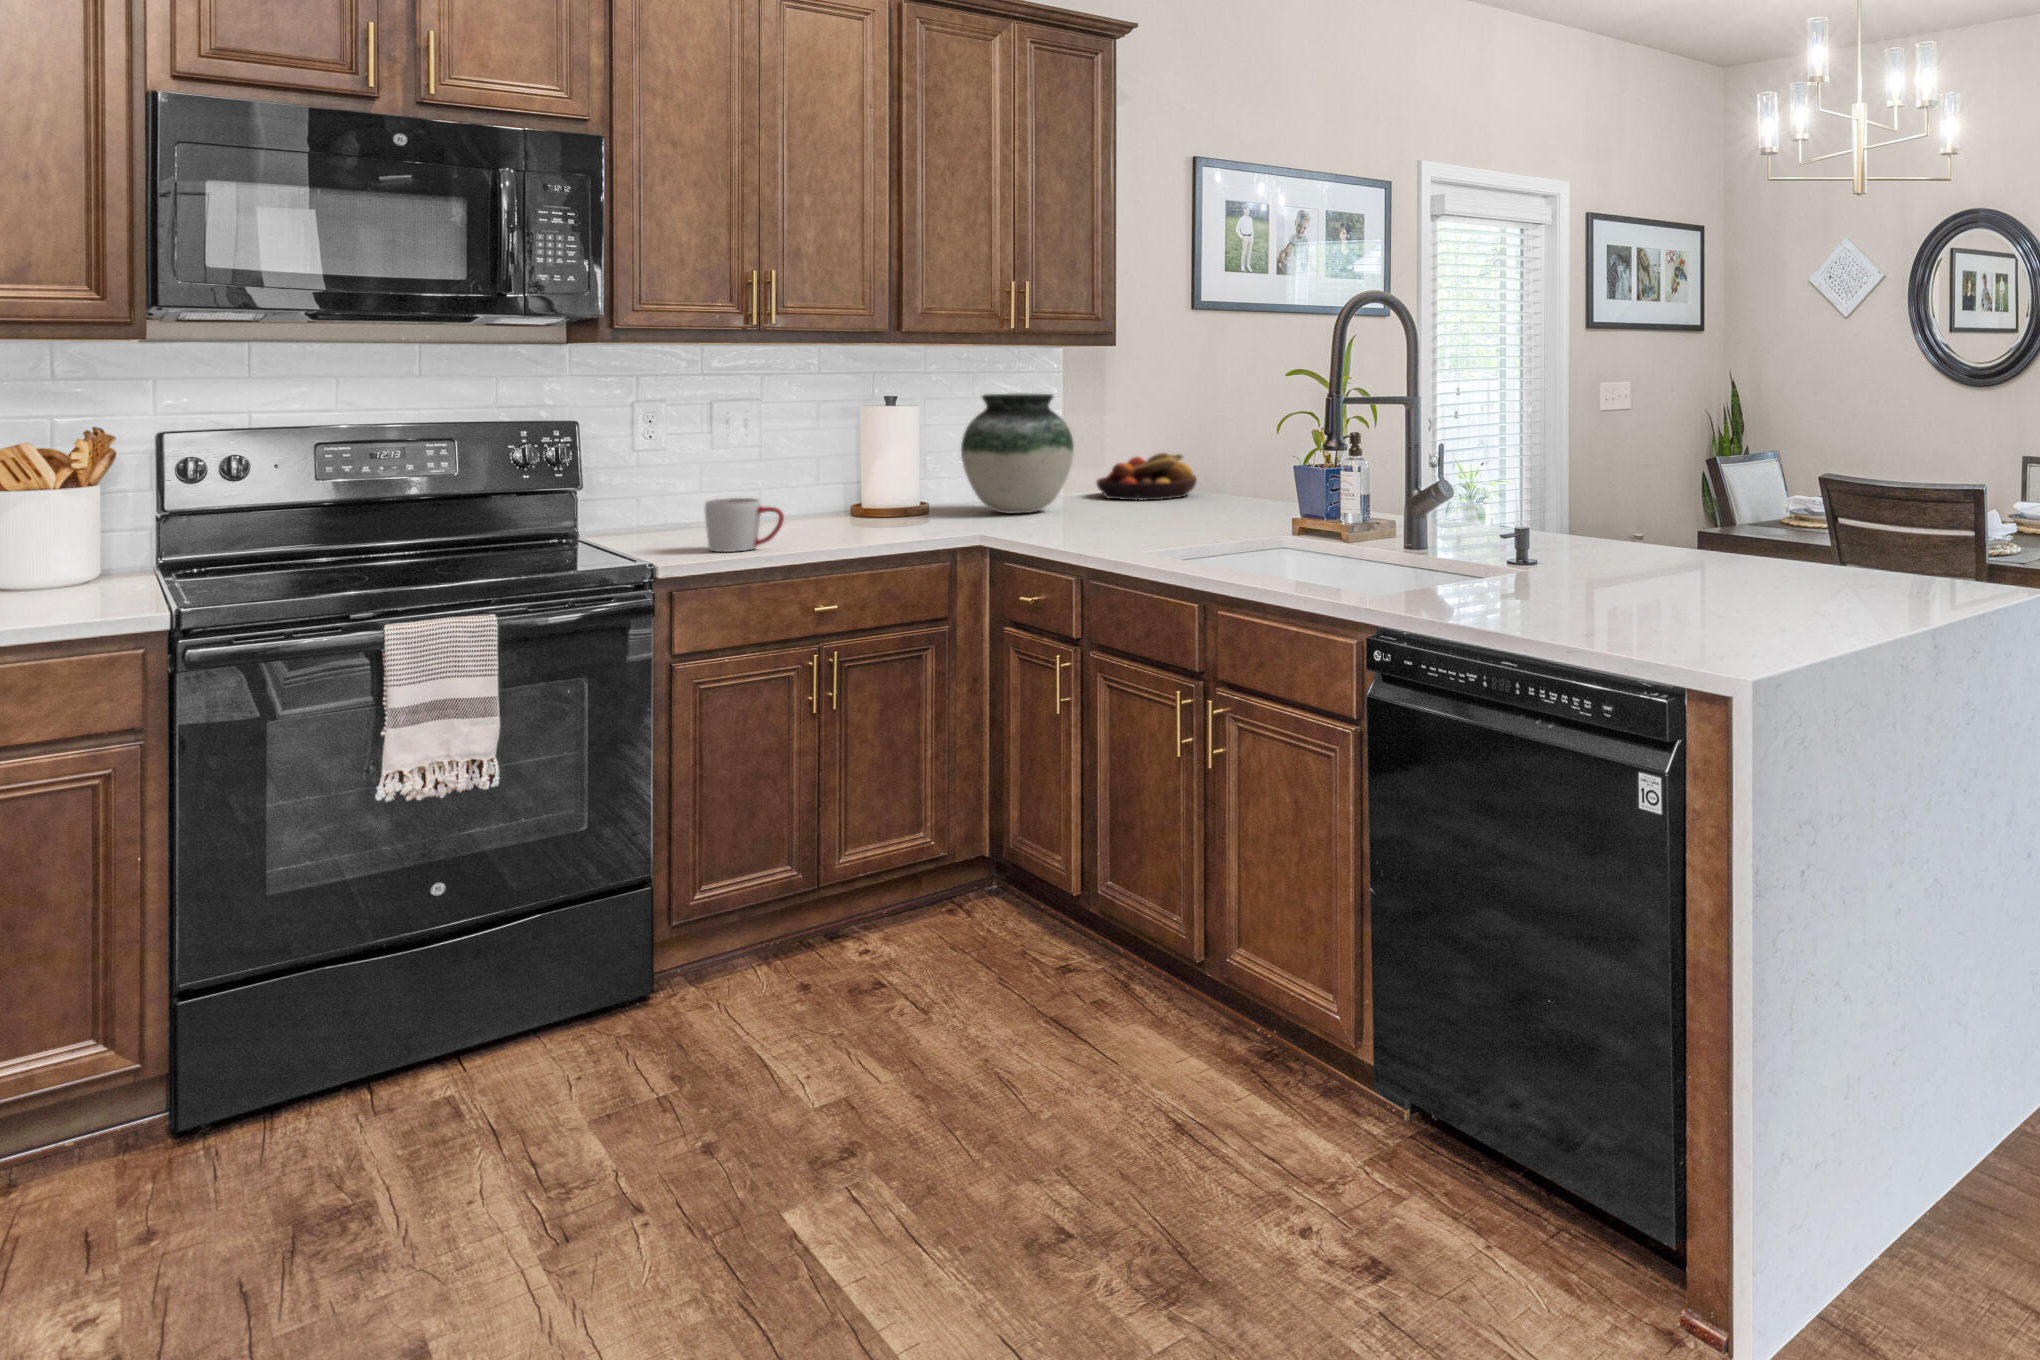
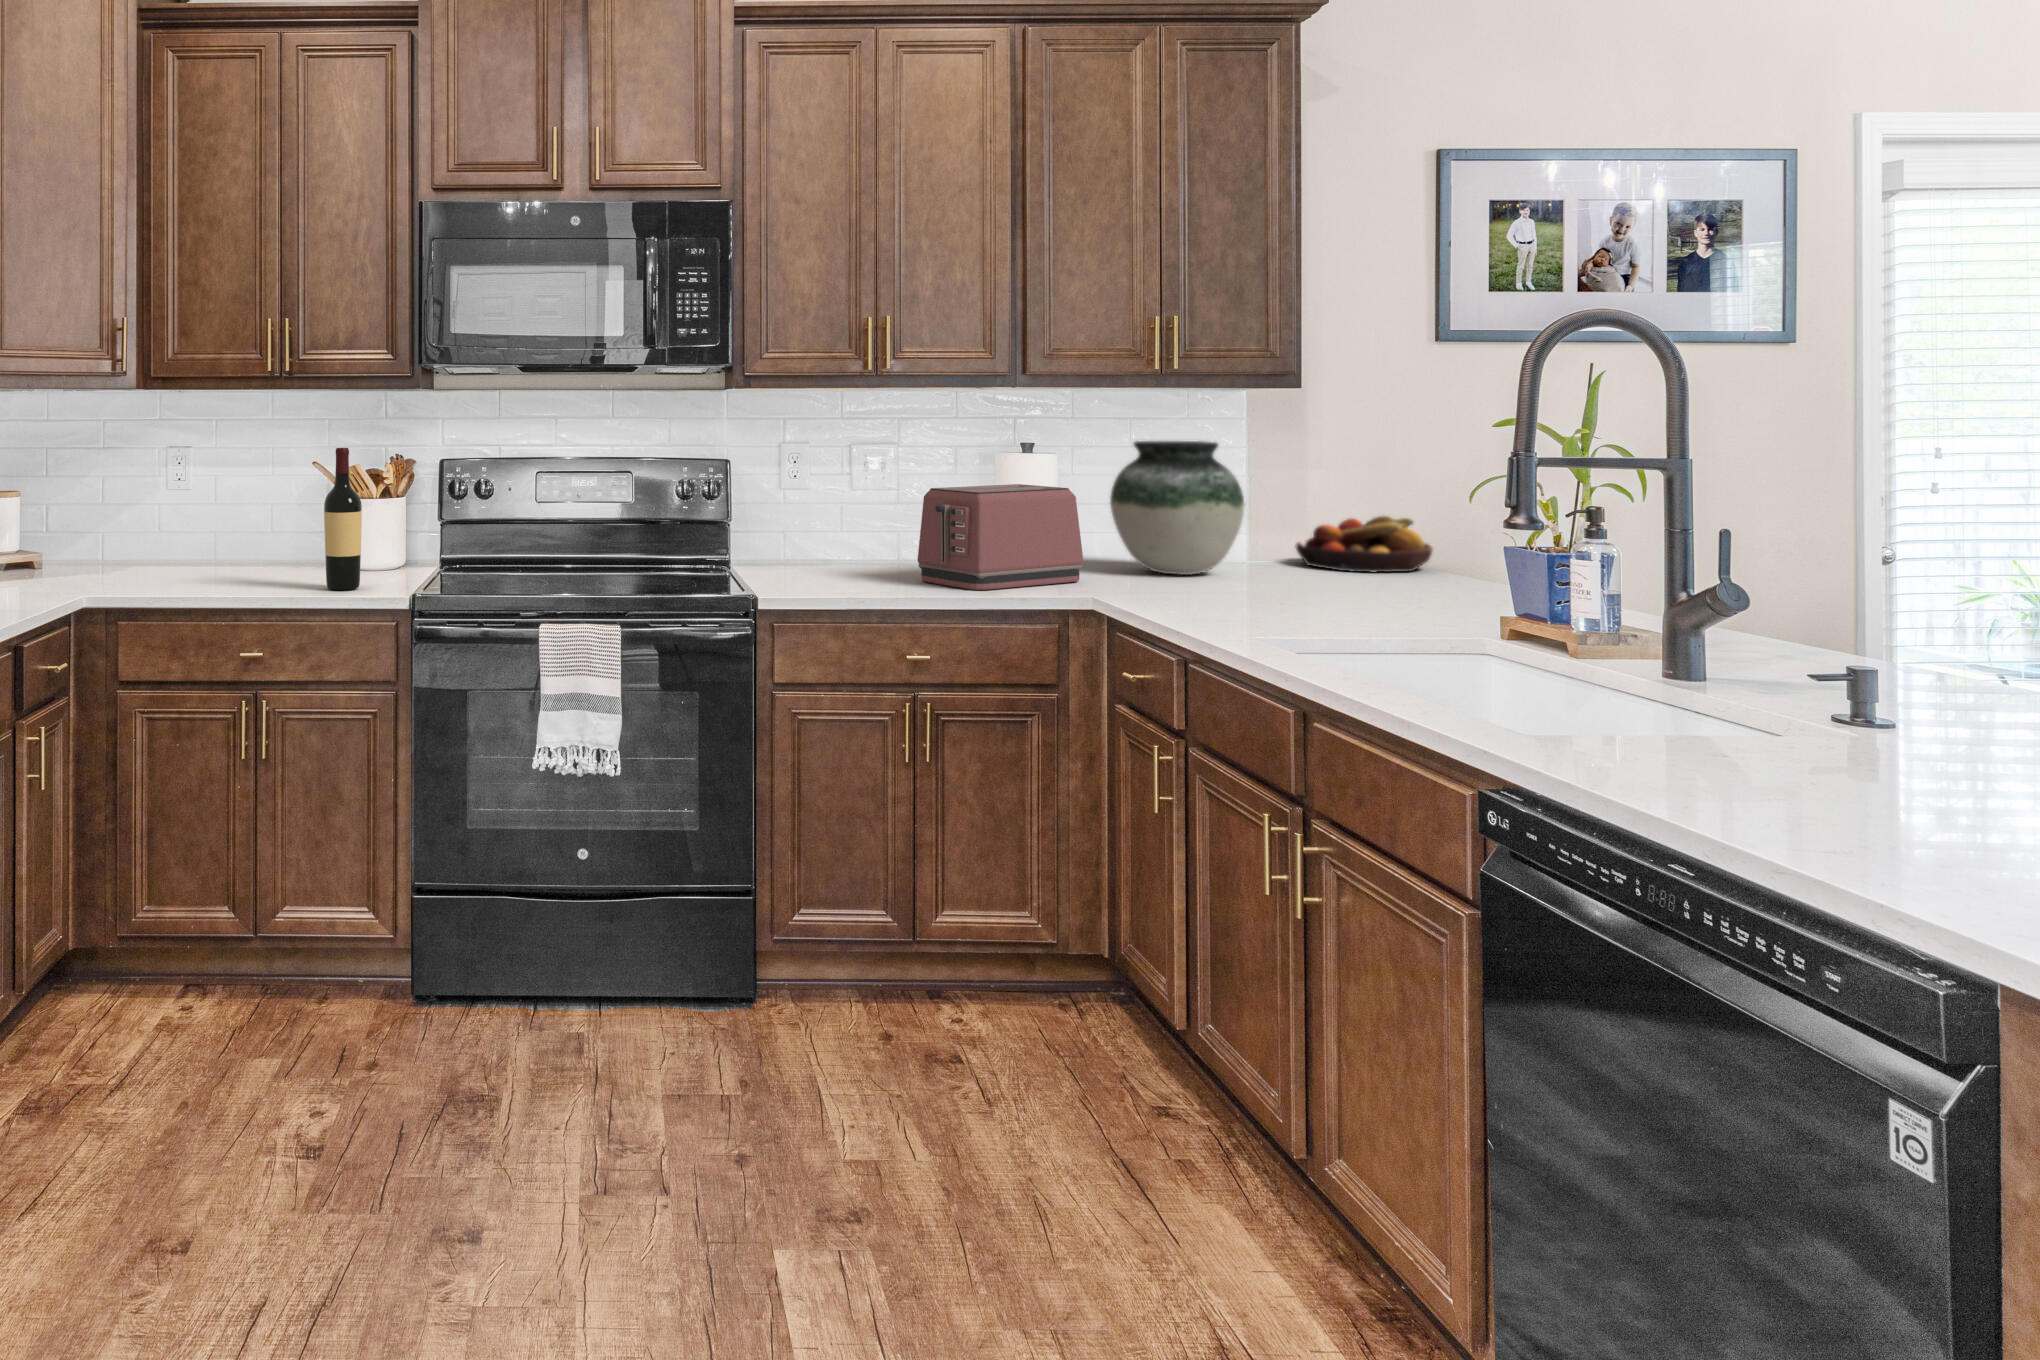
wine bottle: none [20,422,86,617] -> present [324,448,362,590]
toaster: none [801,438,953,541] -> present [918,484,1083,590]
mug: present [704,498,784,552] -> none [816,537,886,588]

